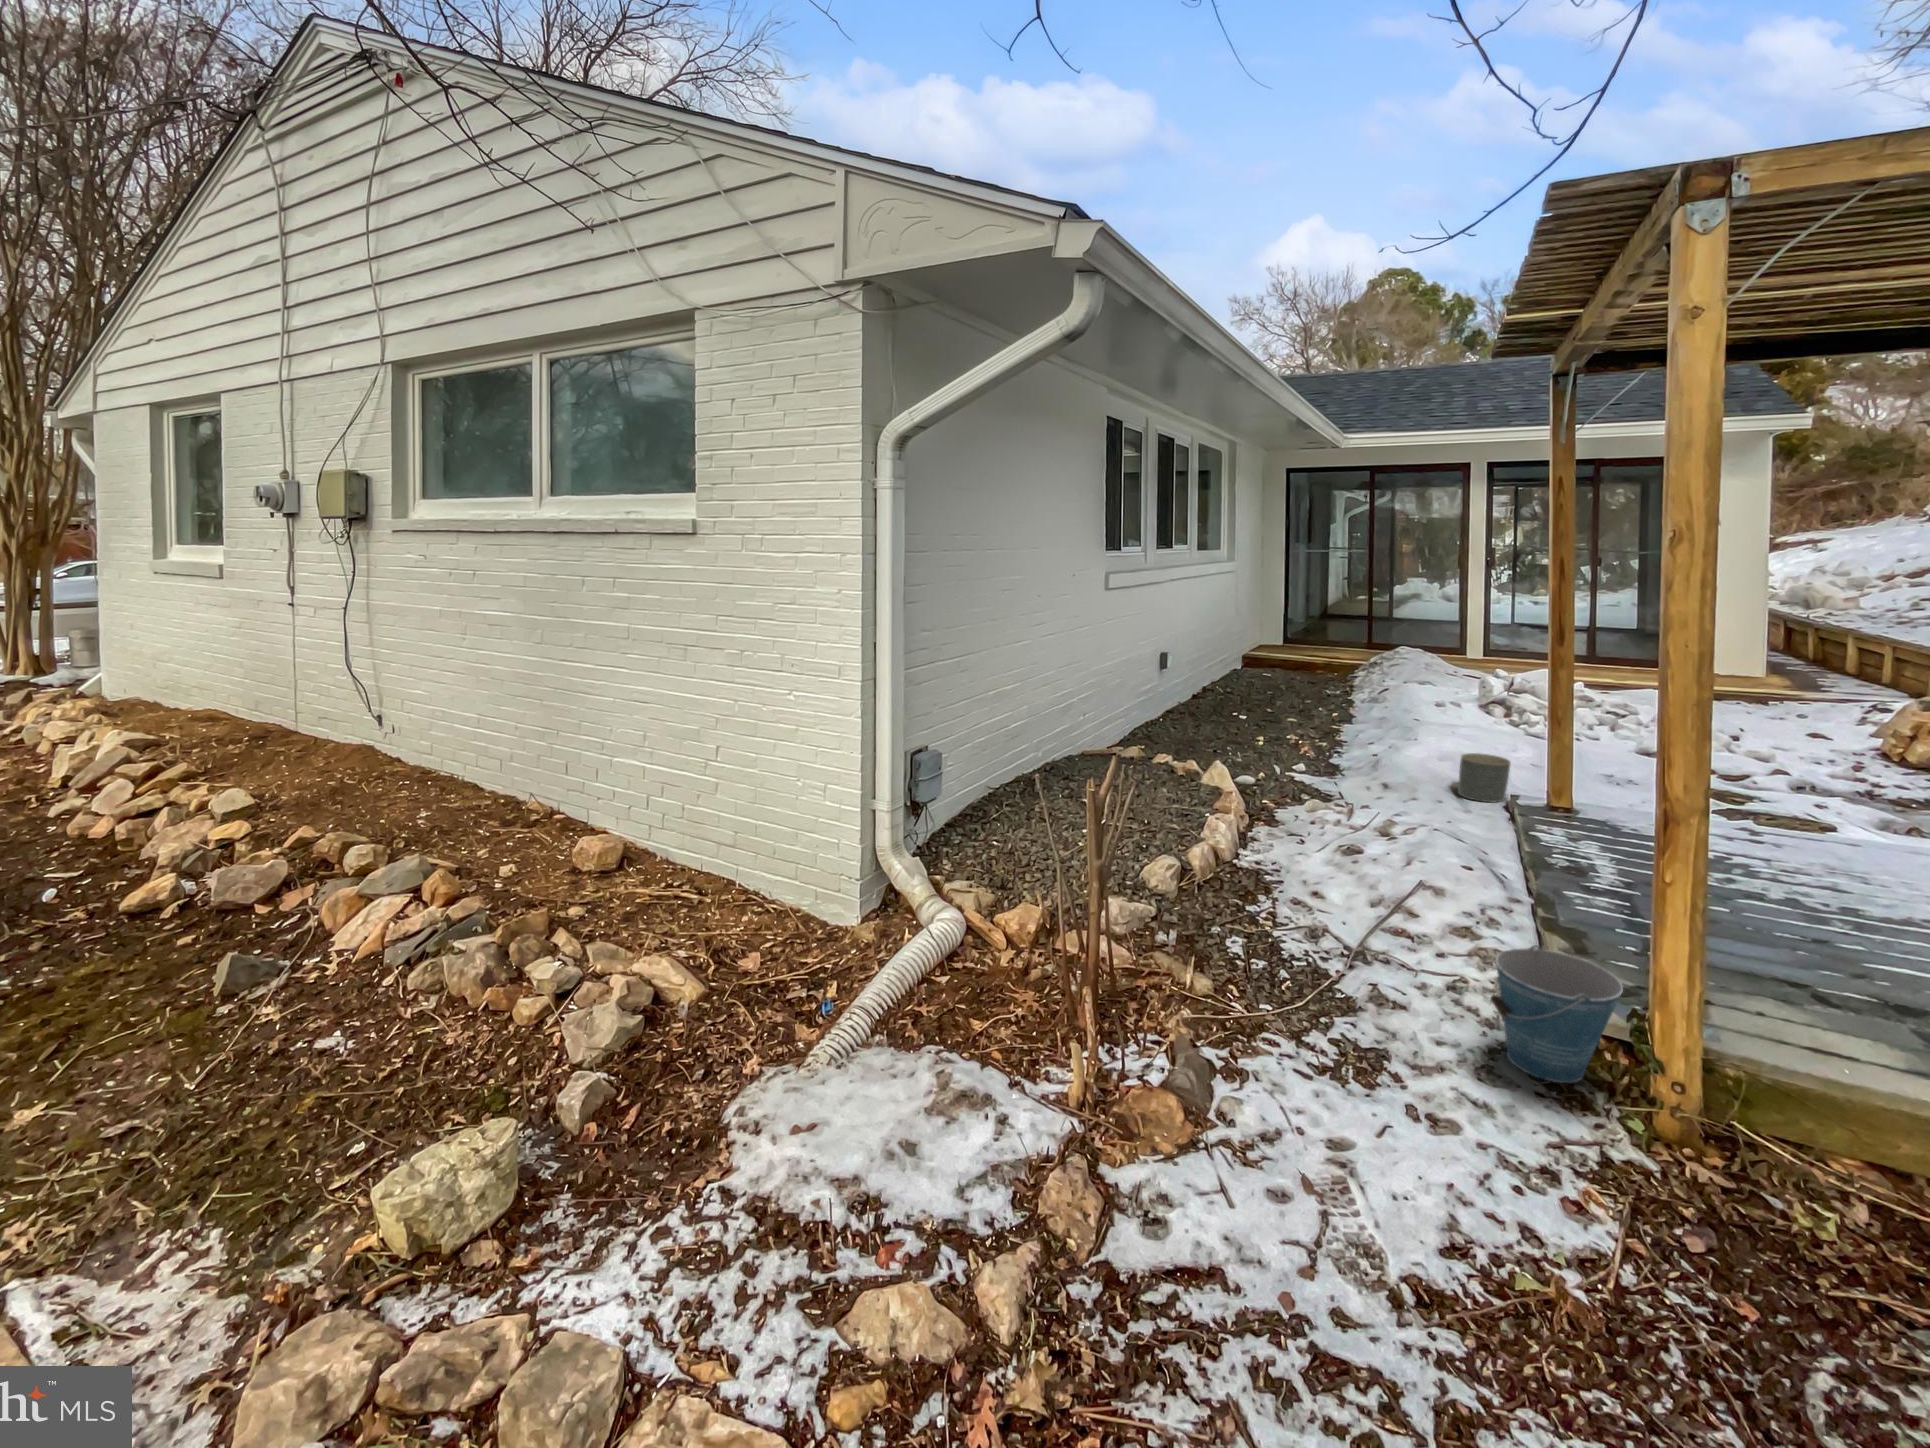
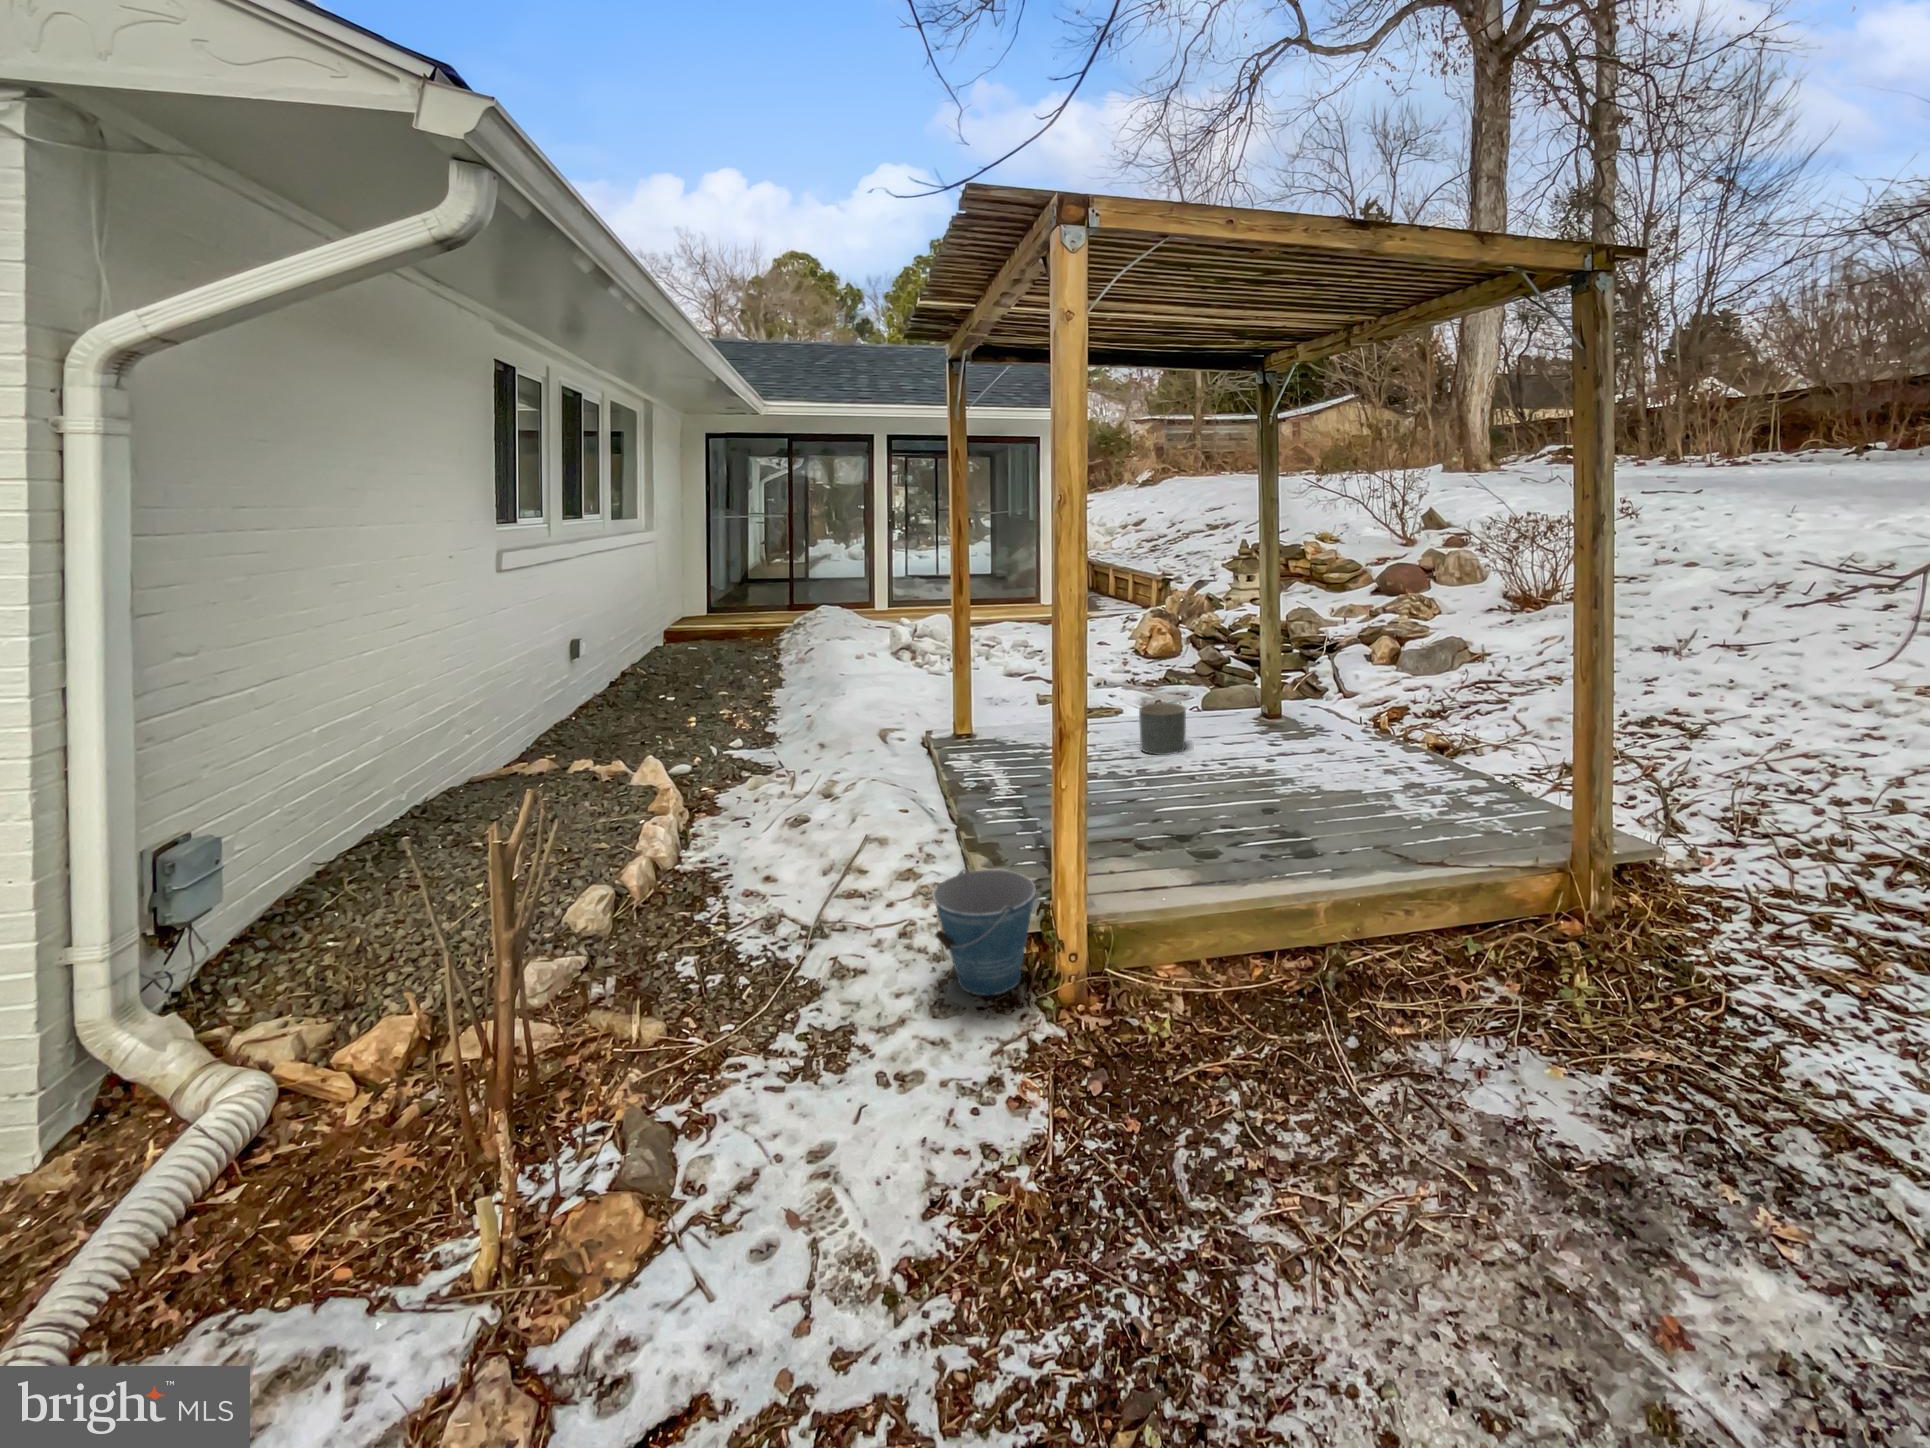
planter: present [1458,753,1511,802] -> present [1139,703,1186,755]

